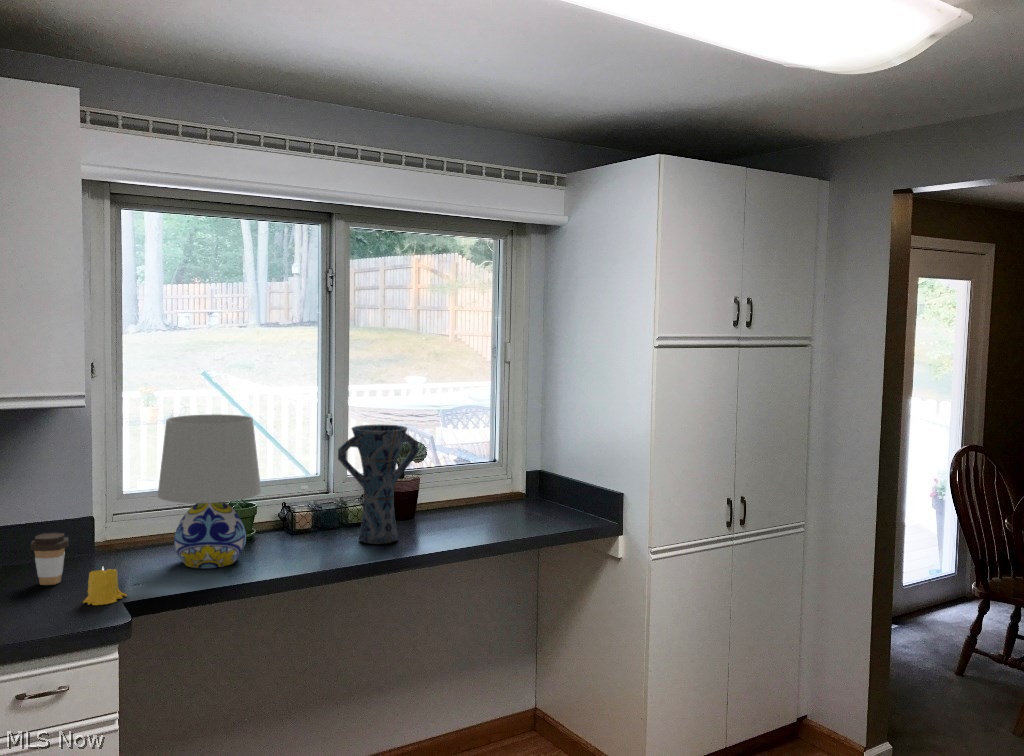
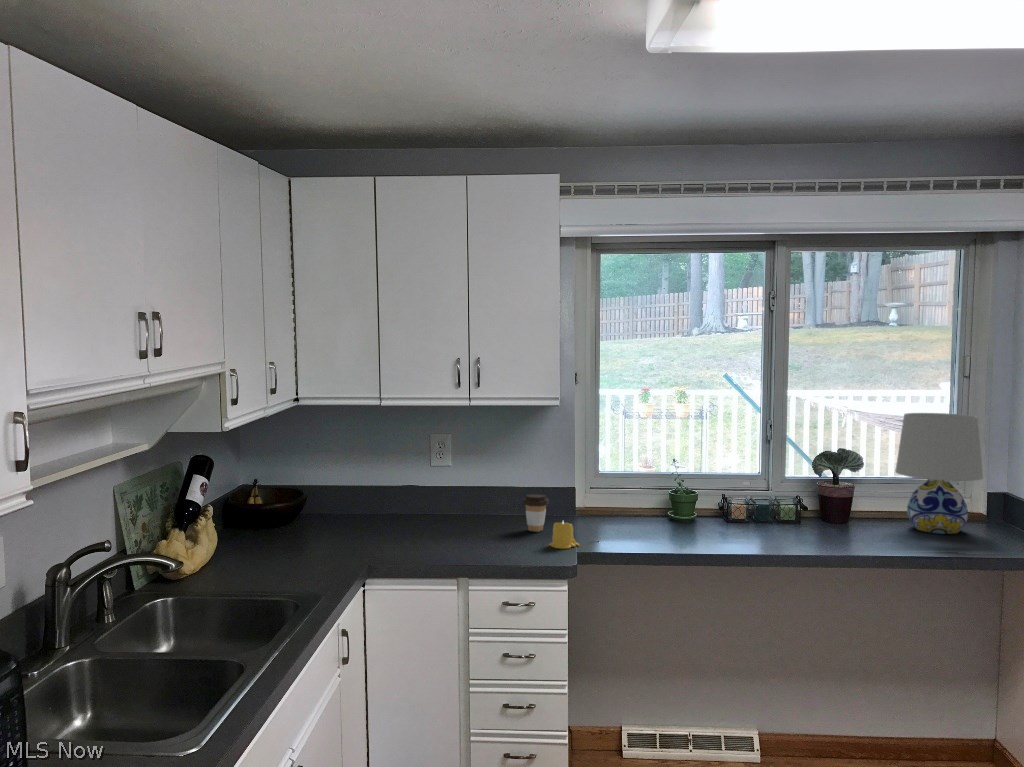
table lamp: present [158,414,261,568] -> present [895,413,983,534]
vase: present [338,425,418,544] -> none [761,430,844,539]

